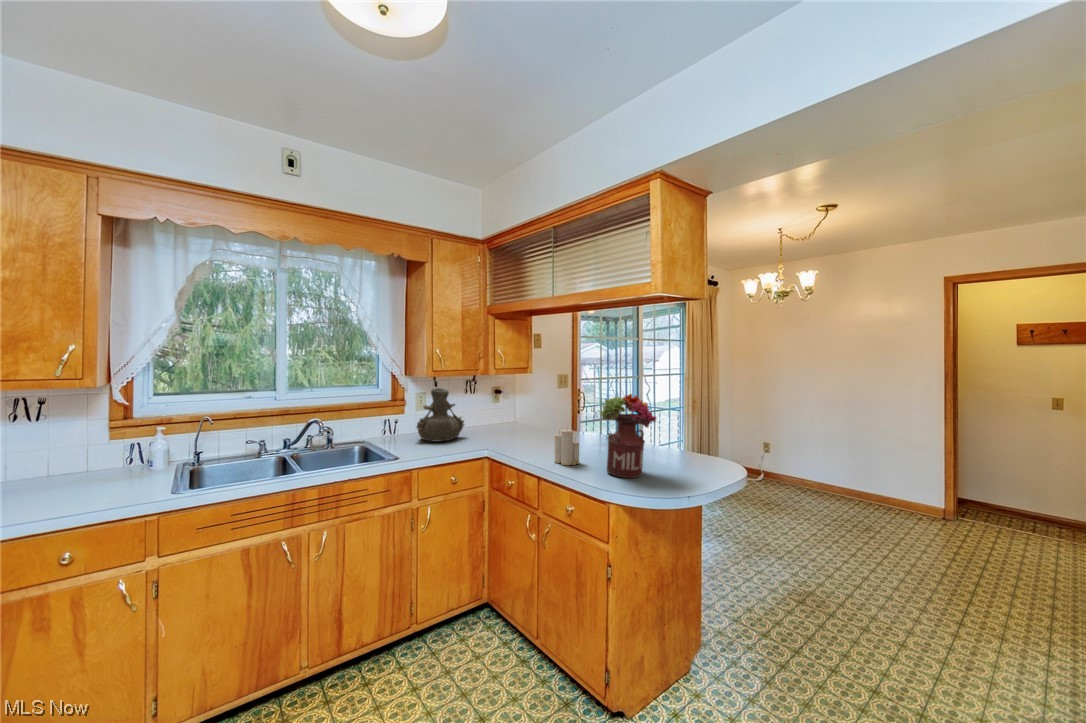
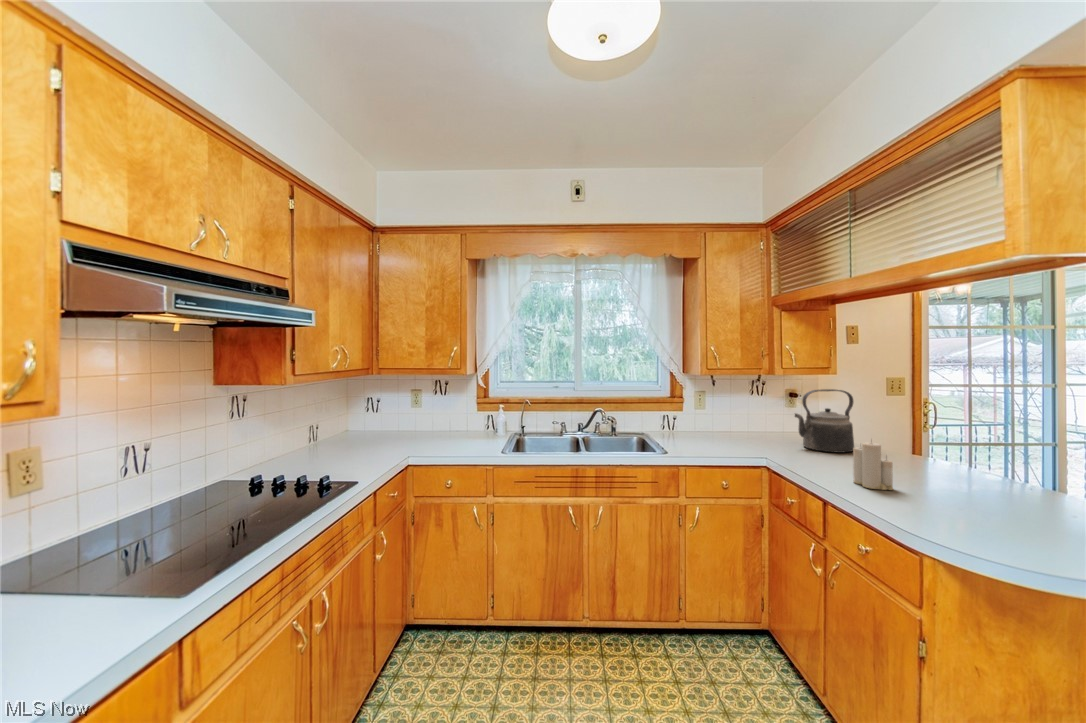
kettle: none [505,387,545,439] -> present [795,389,854,453]
vase: present [416,388,464,441] -> none [690,387,745,442]
flower arrangement: present [600,394,656,478] -> none [919,400,1036,523]

